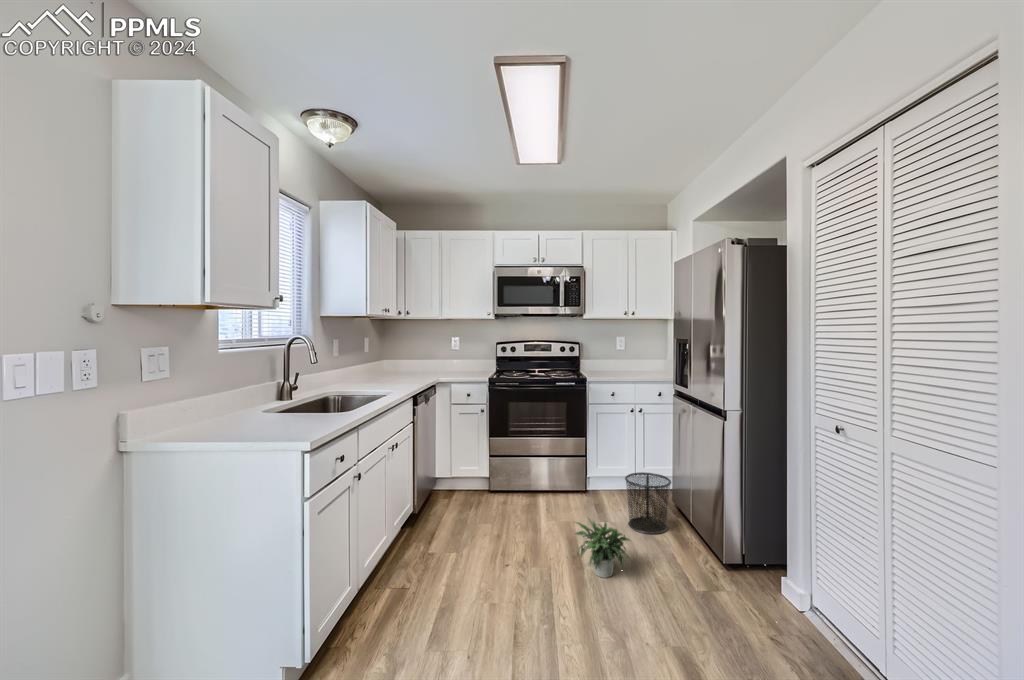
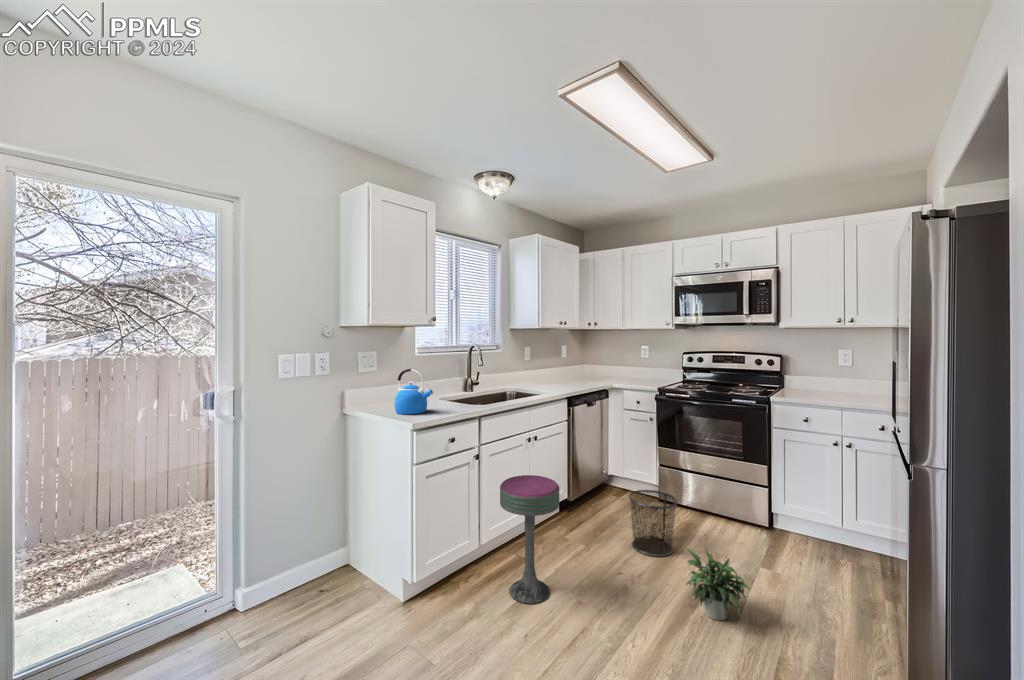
kettle: none [240,368,303,434] -> present [394,369,433,414]
waste bin: present [625,472,671,534] -> present [629,490,677,557]
bar stool: none [401,484,472,633] -> present [500,475,559,604]

